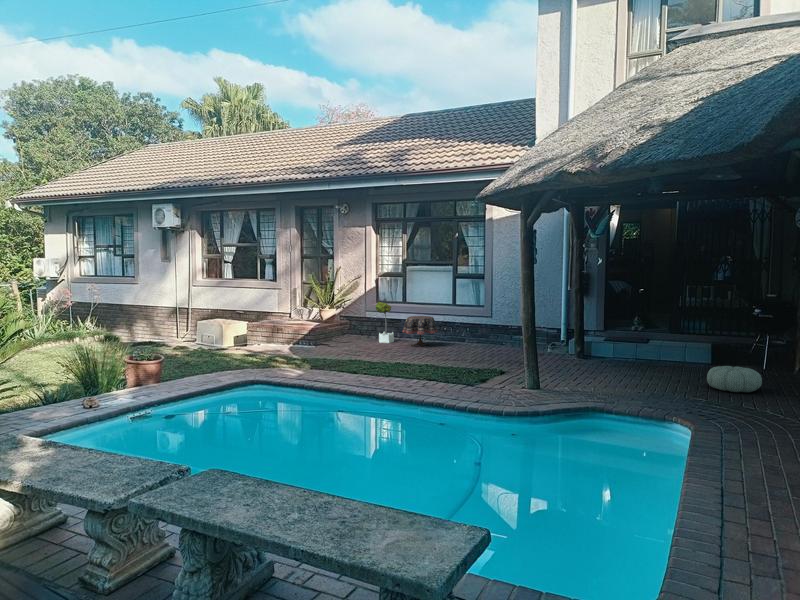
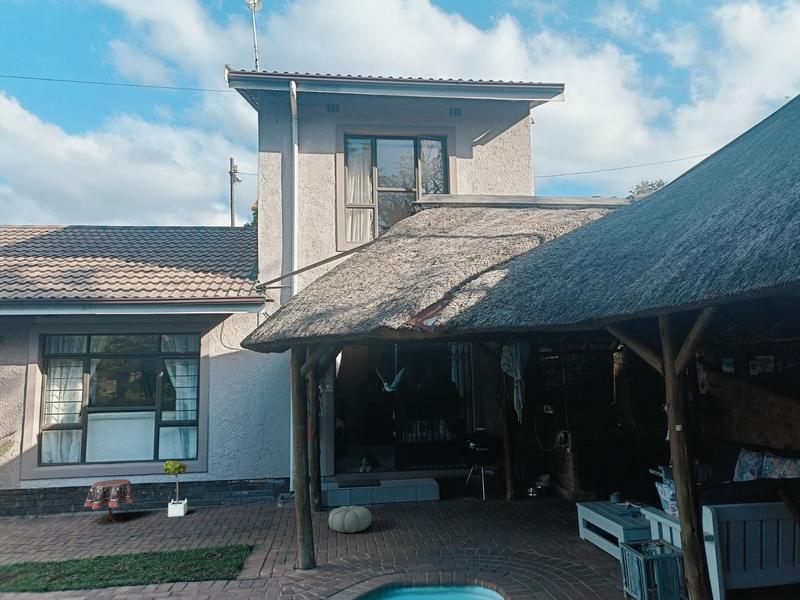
potted tree: present [376,302,394,343] -> present [163,460,187,517]
pouf: present [707,366,762,392] -> present [329,506,372,533]

